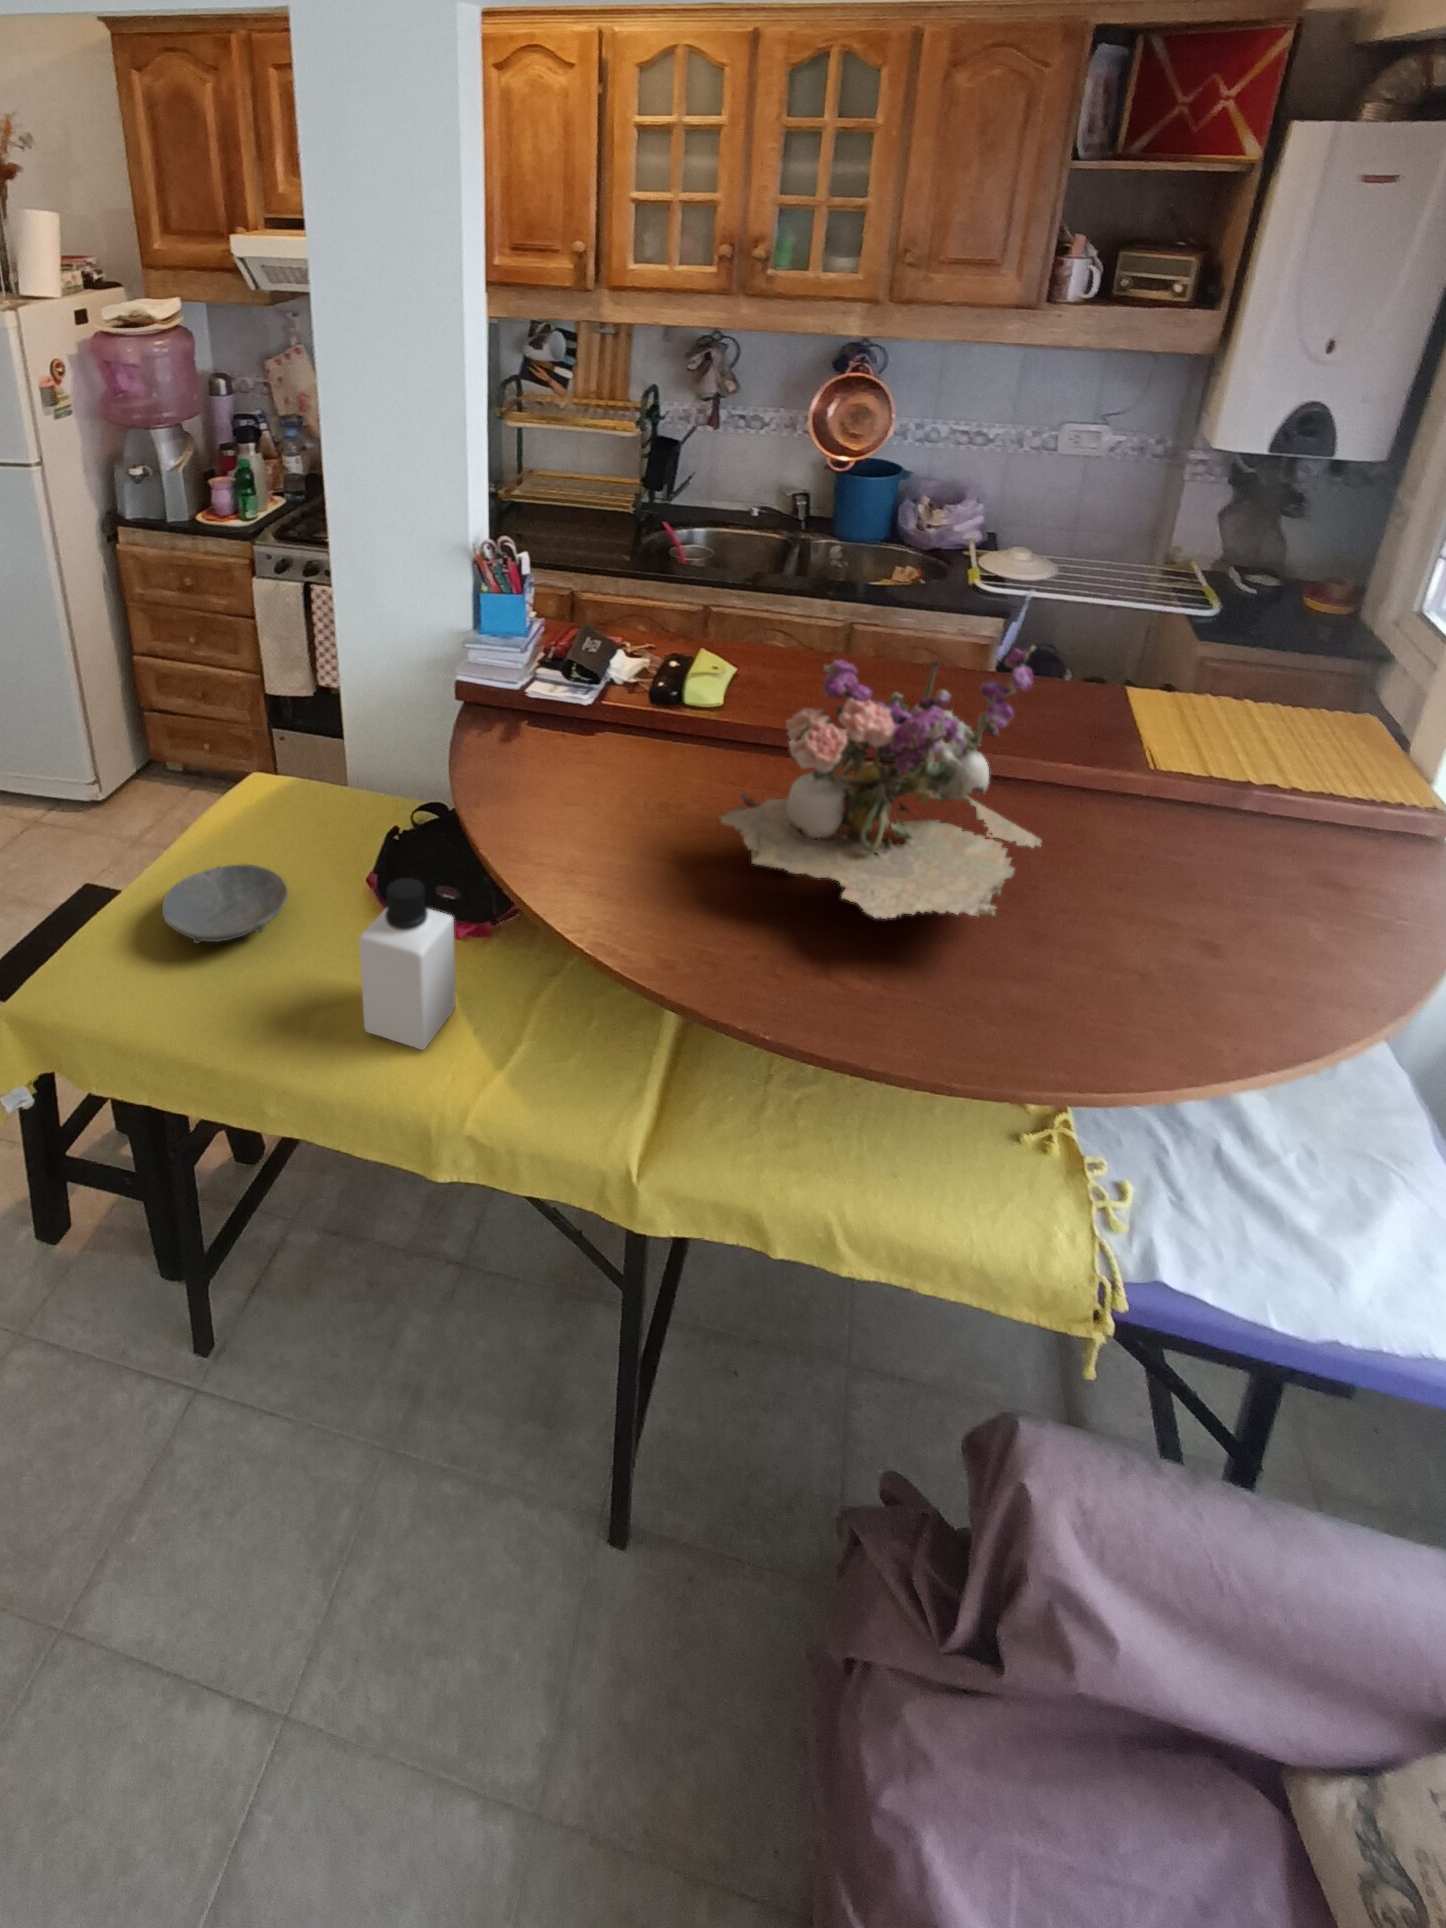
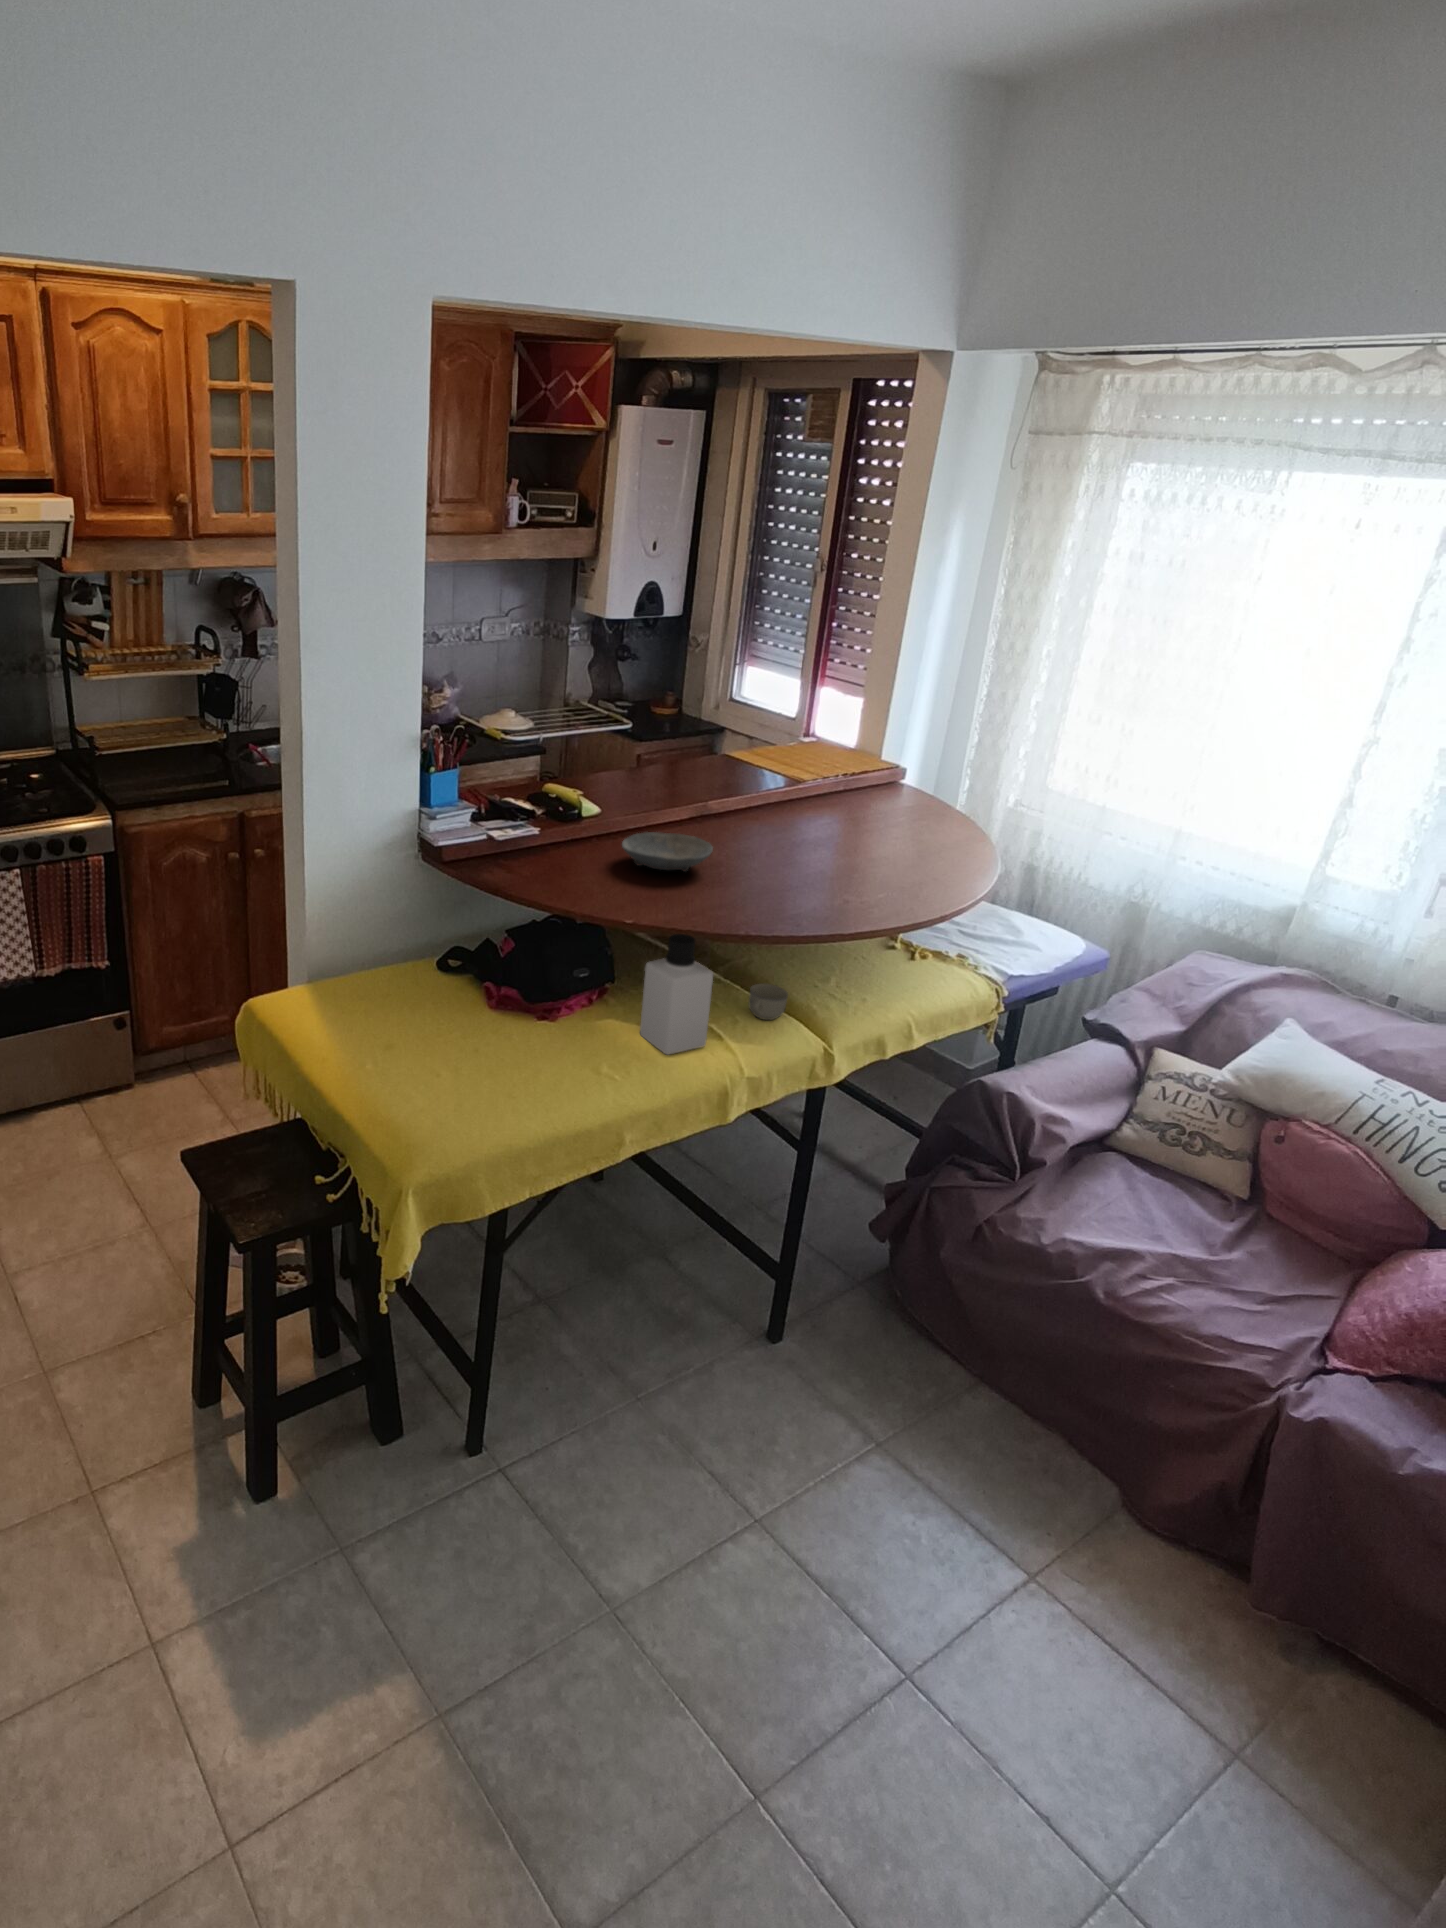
flower arrangement: present [720,646,1042,919] -> none [776,701,934,856]
bowl: present [162,864,289,943] -> present [622,832,713,871]
cup: none [536,1010,612,1076] -> present [748,984,788,1020]

